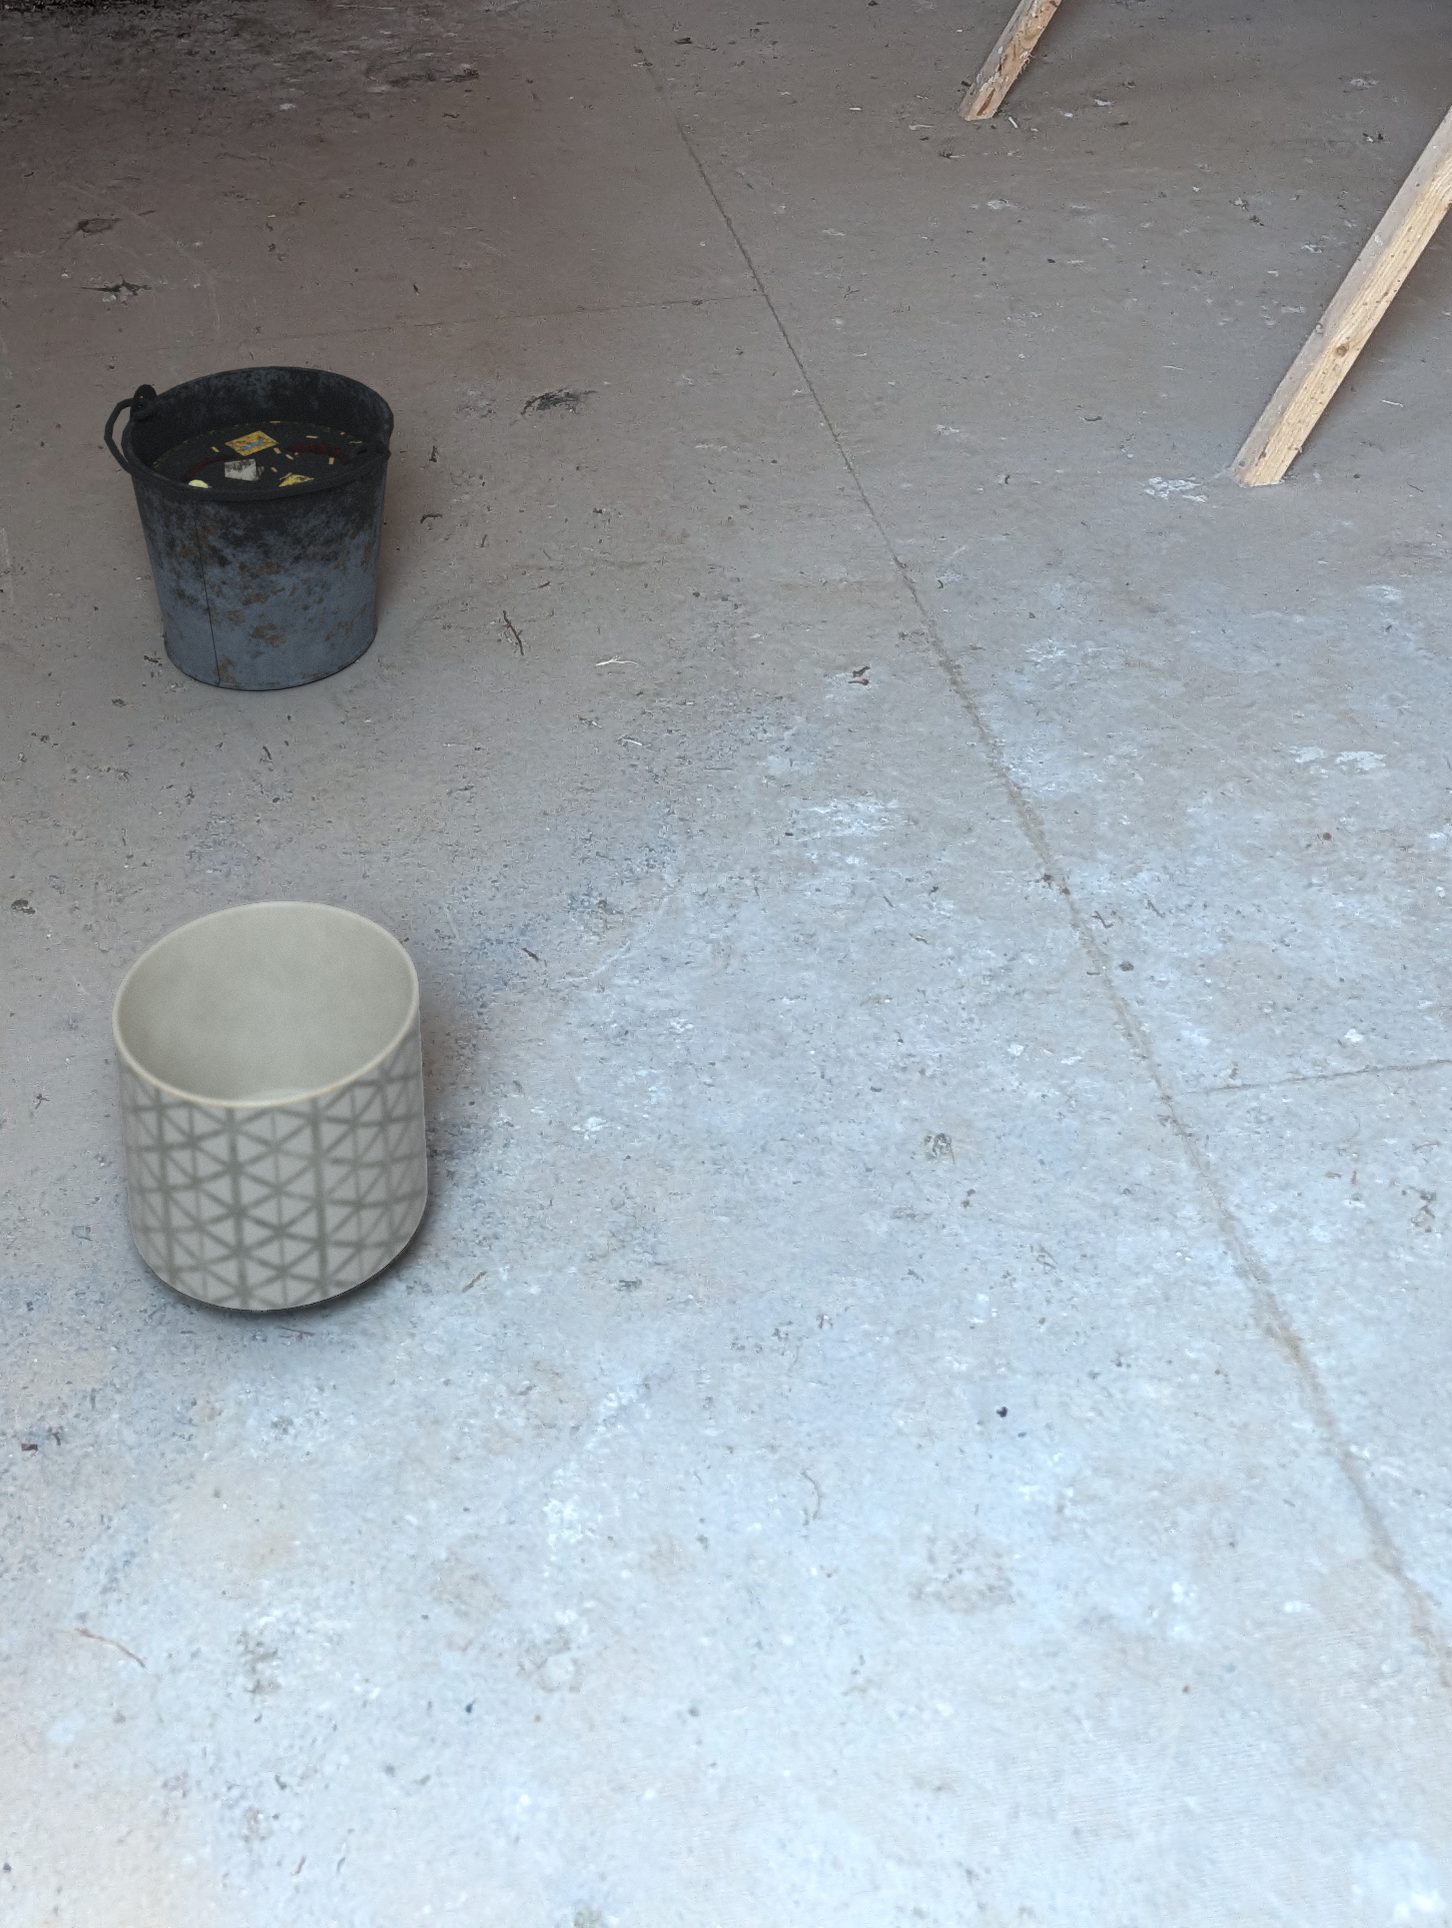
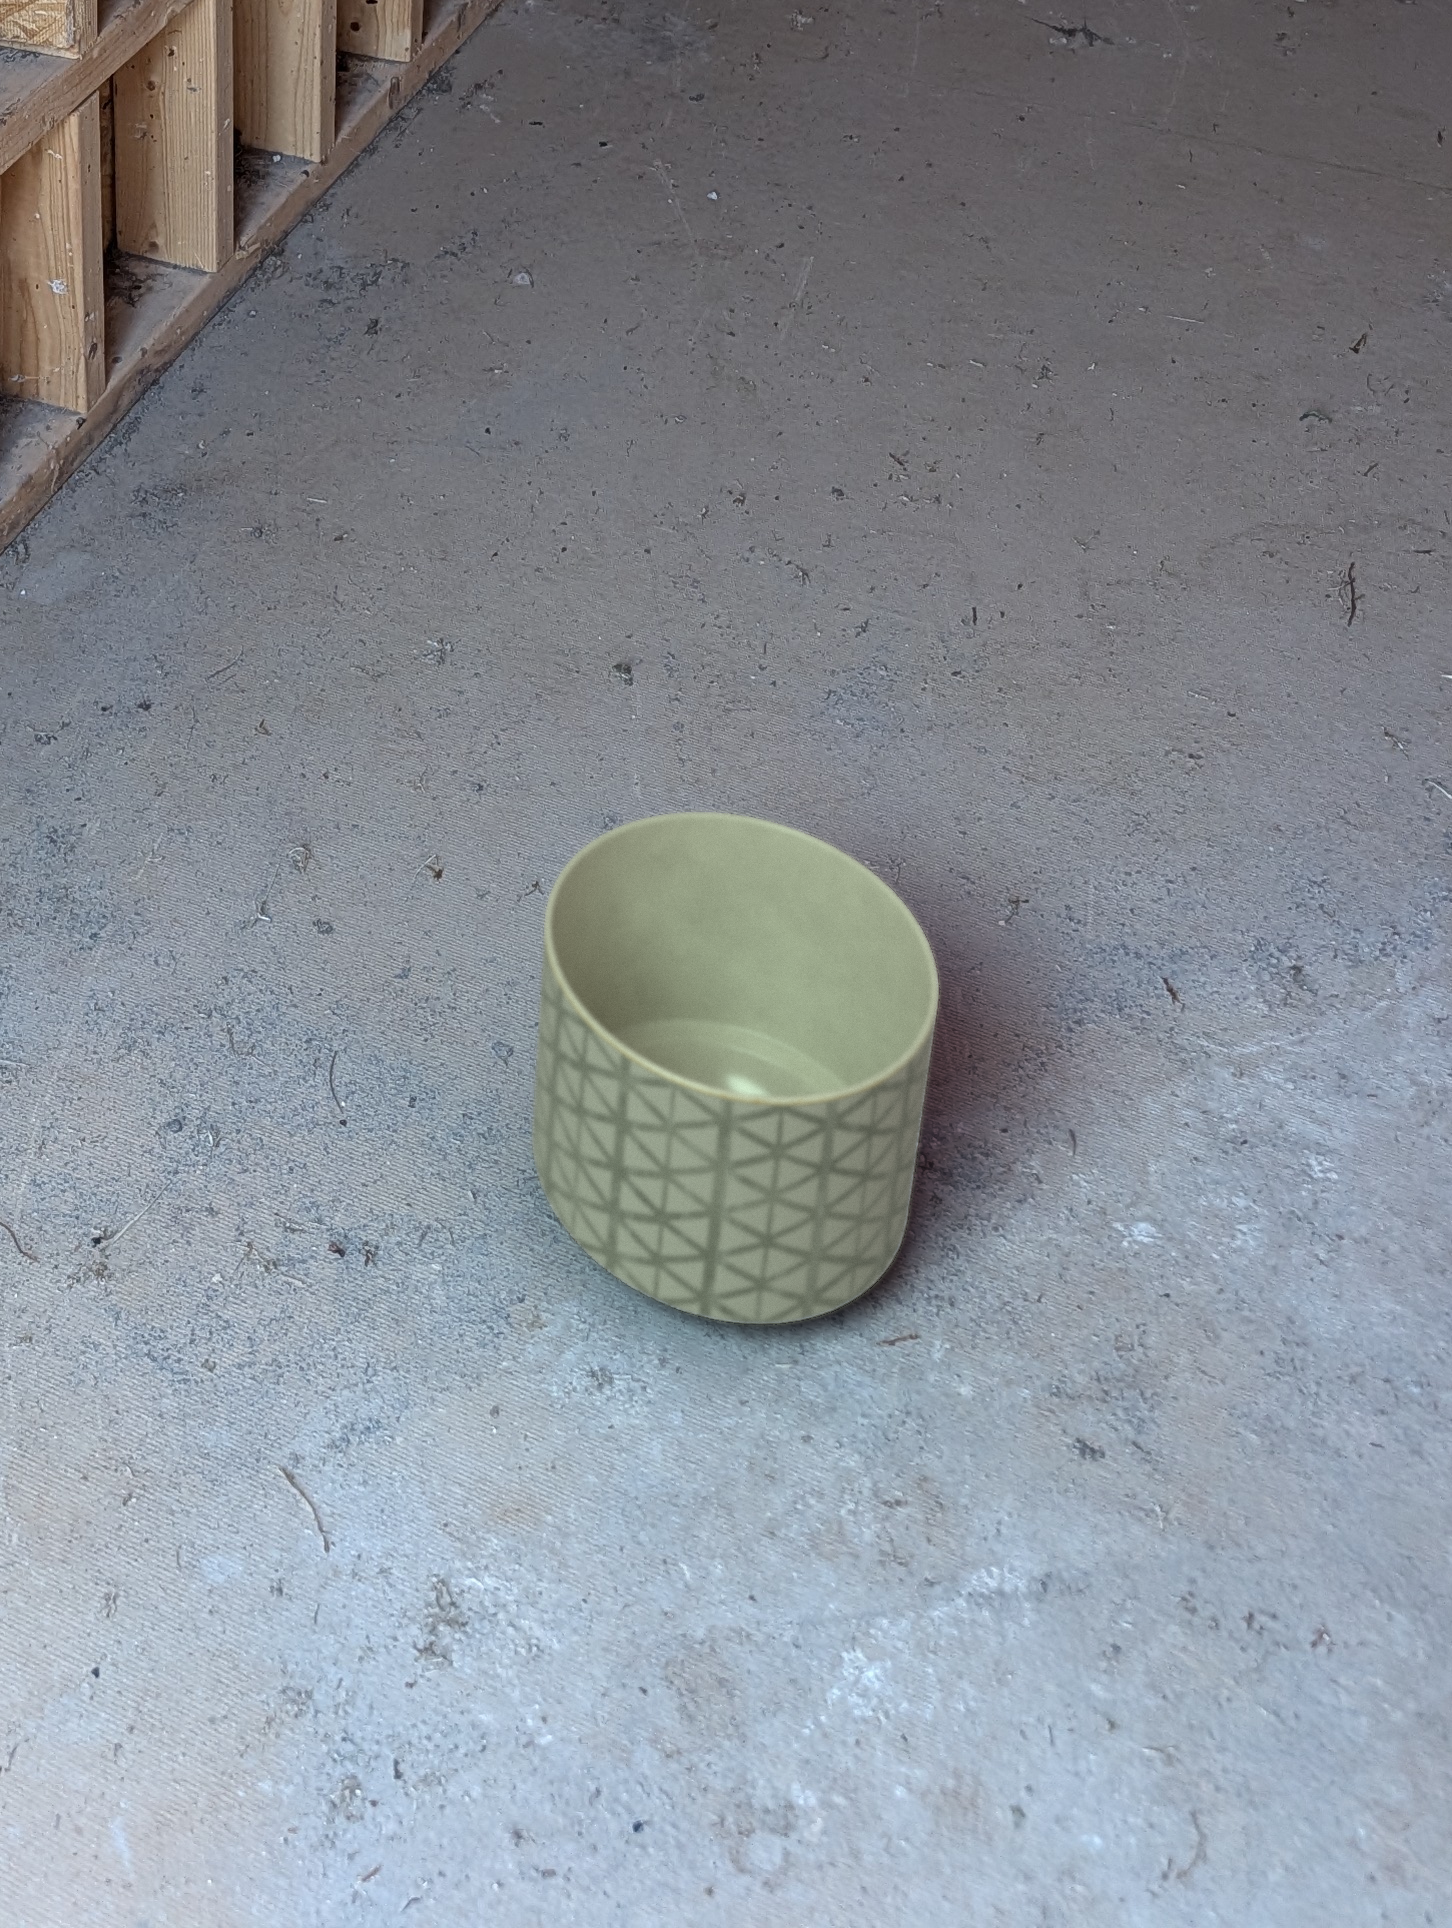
bucket: present [104,366,394,690] -> none [902,161,1280,574]

